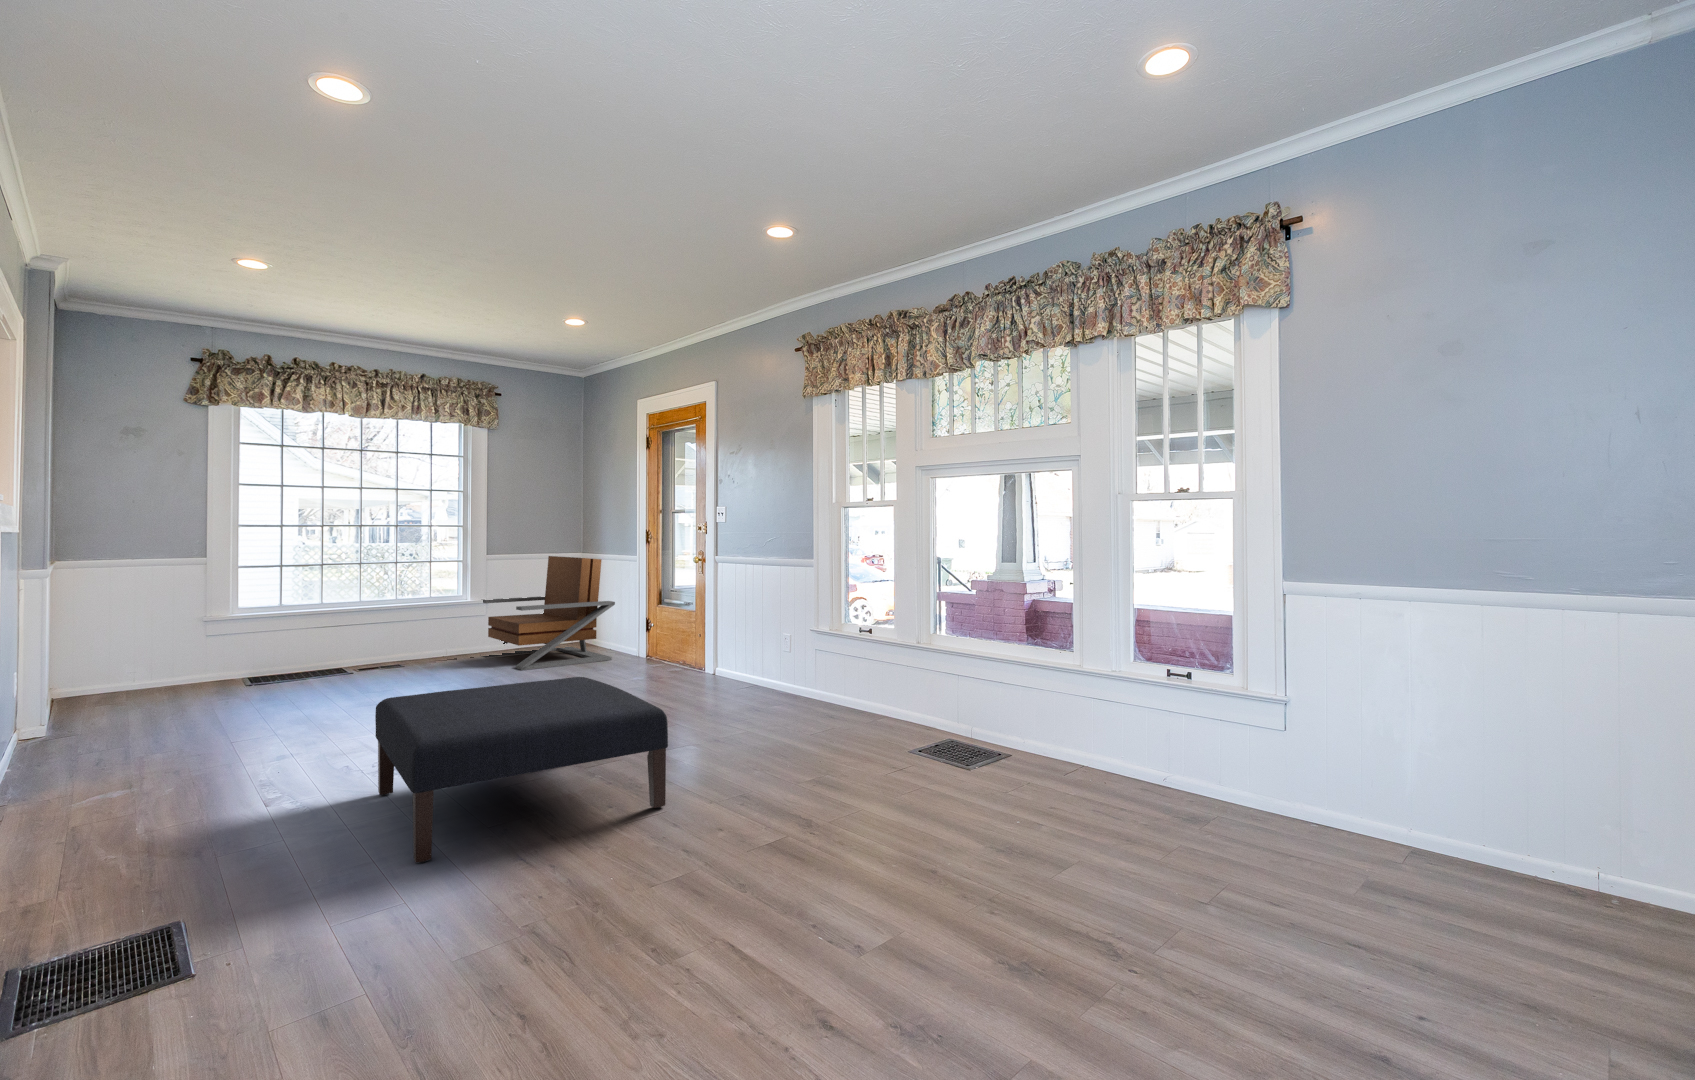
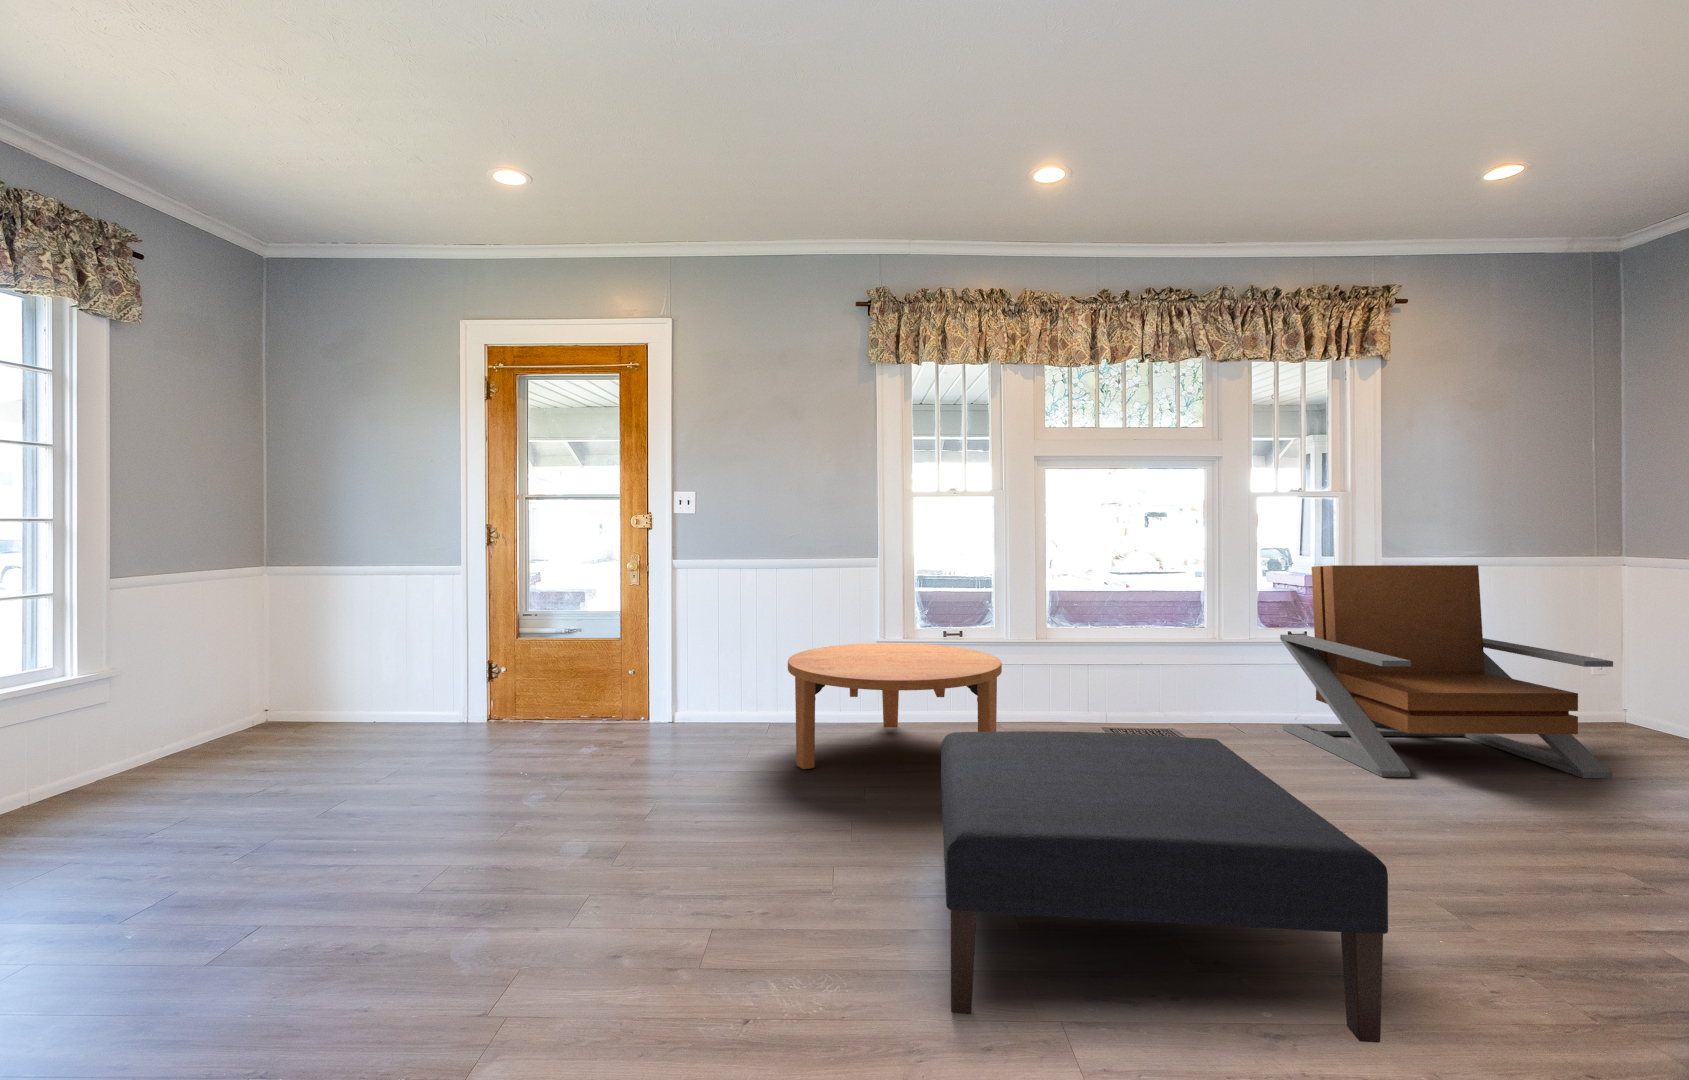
lounge chair: present [482,556,615,670] -> present [1280,565,1613,778]
coffee table: none [666,631,839,739] -> present [788,643,1002,769]

